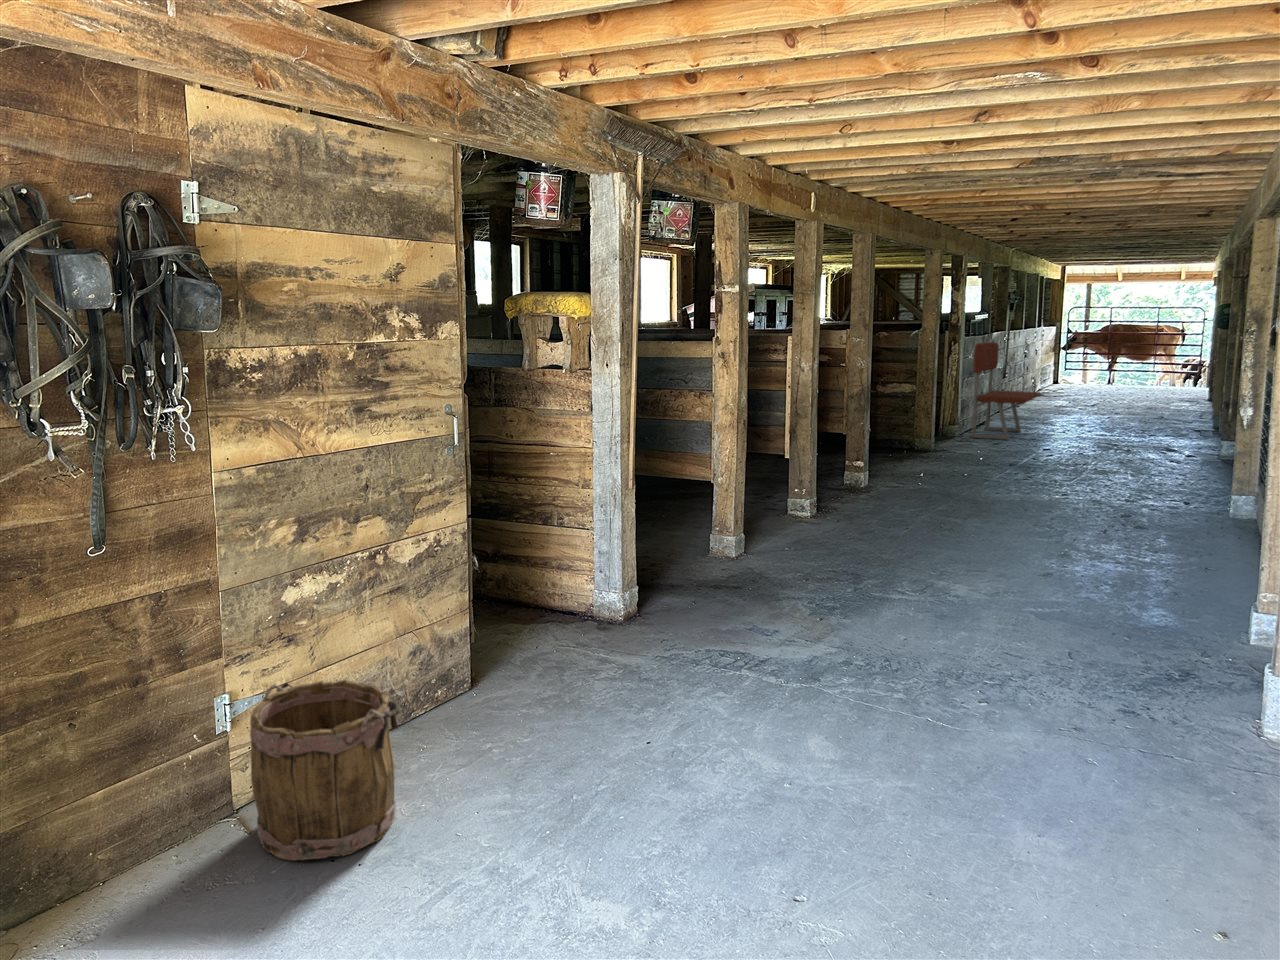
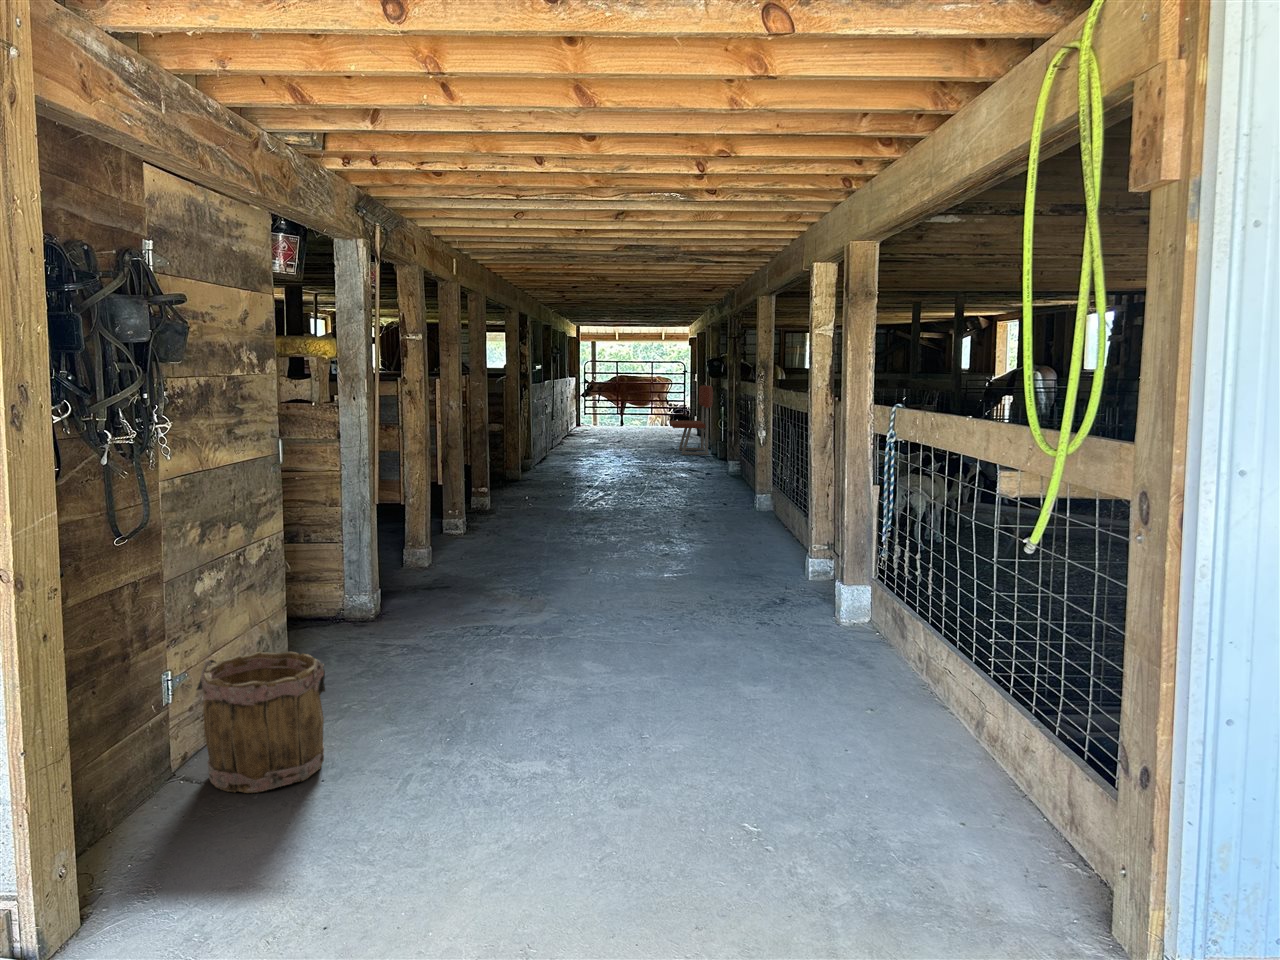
bench: present [970,342,1037,440] -> present [670,385,713,455]

